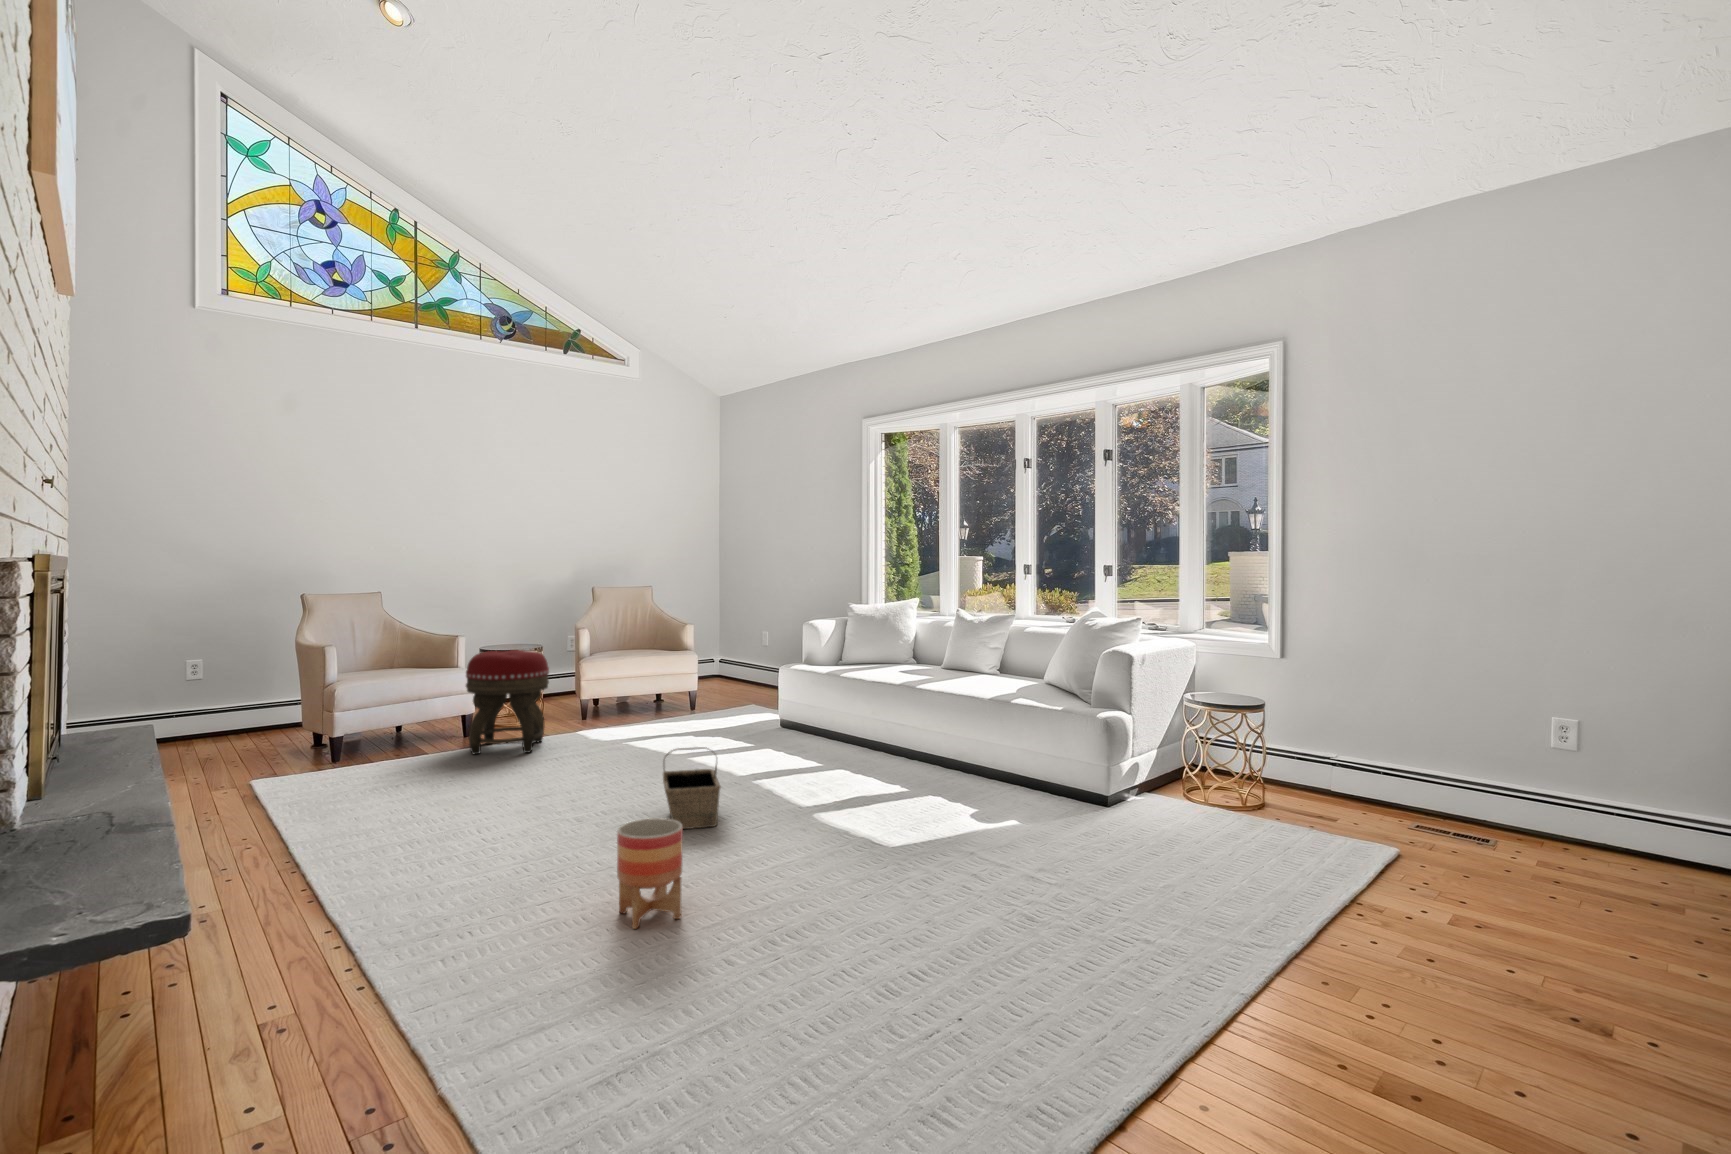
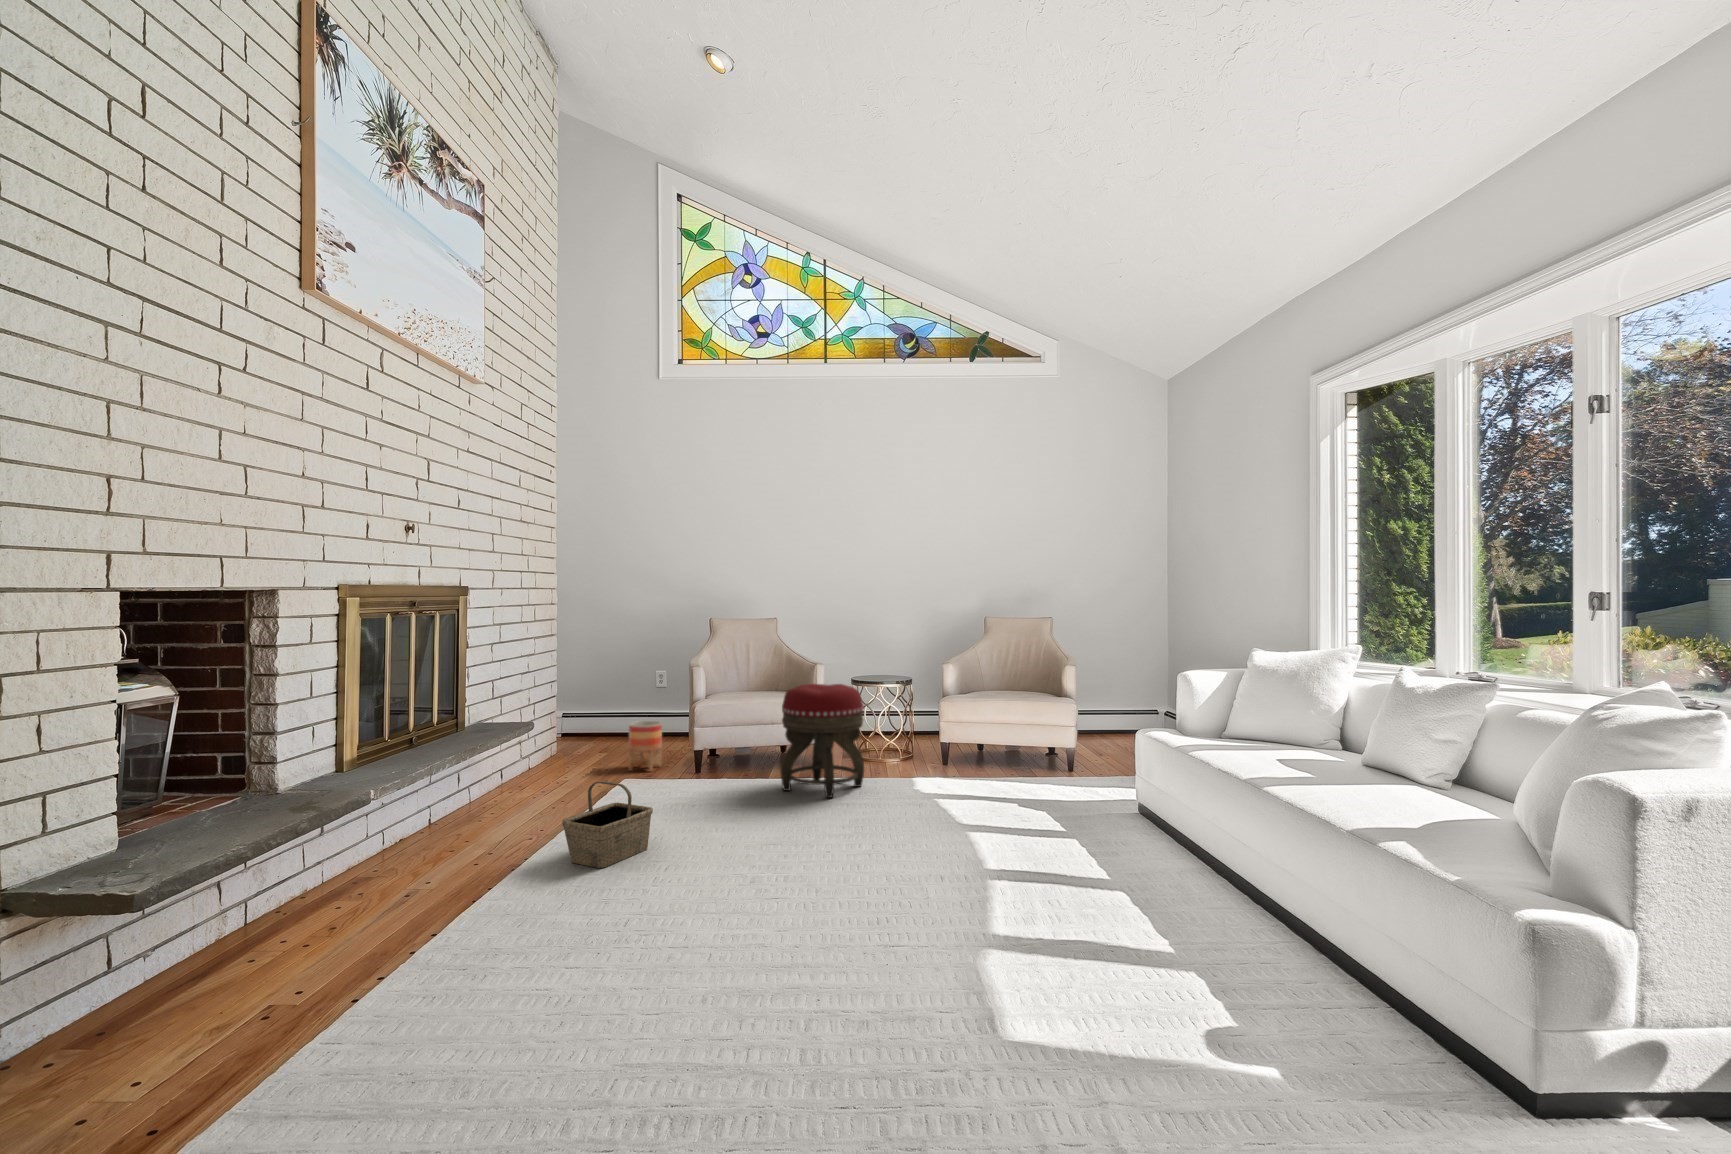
basket: present [663,747,720,829] -> present [562,781,653,868]
planter: present [617,818,683,929] -> present [629,721,662,771]

